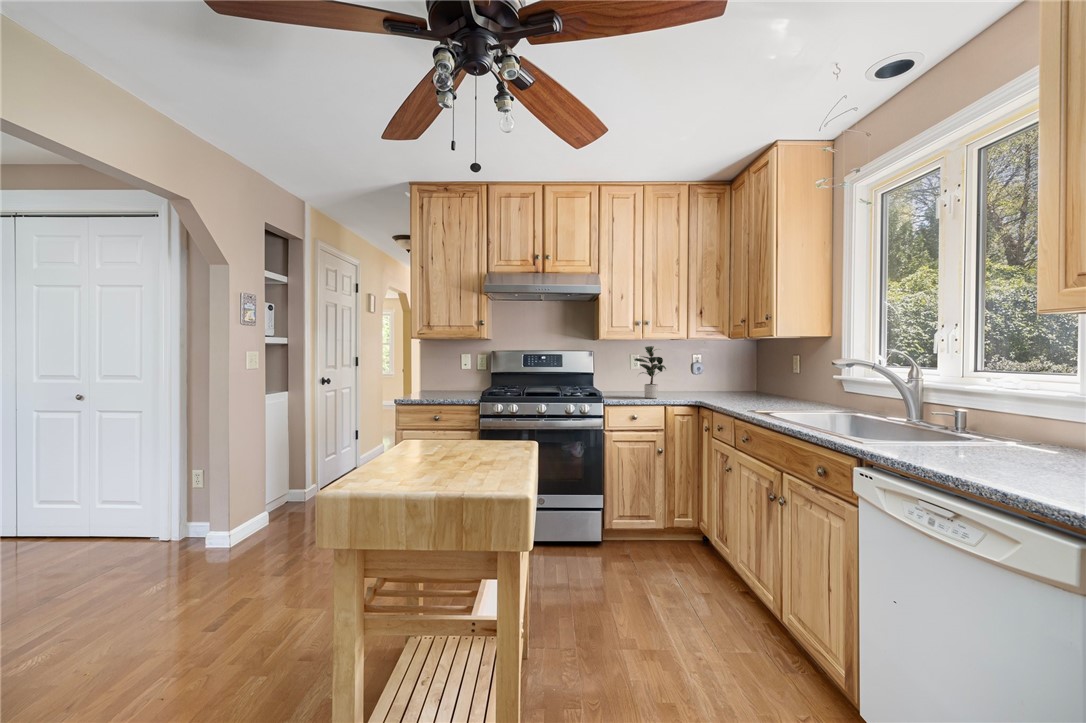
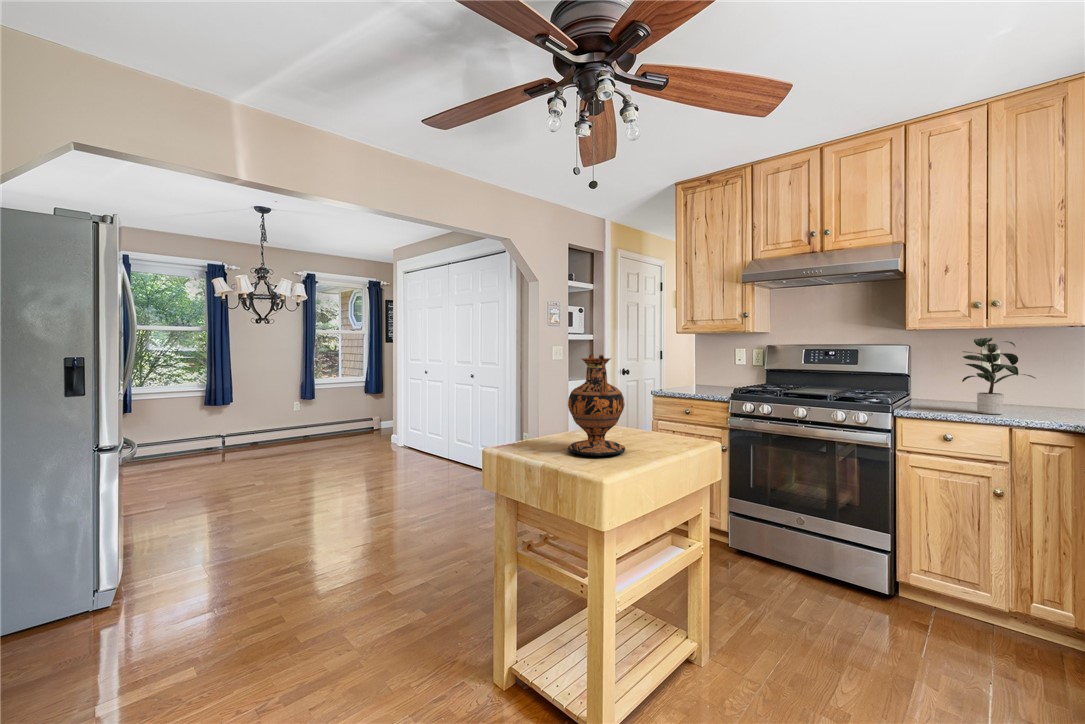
vase: none [417,351,485,467] -> present [567,355,625,456]

